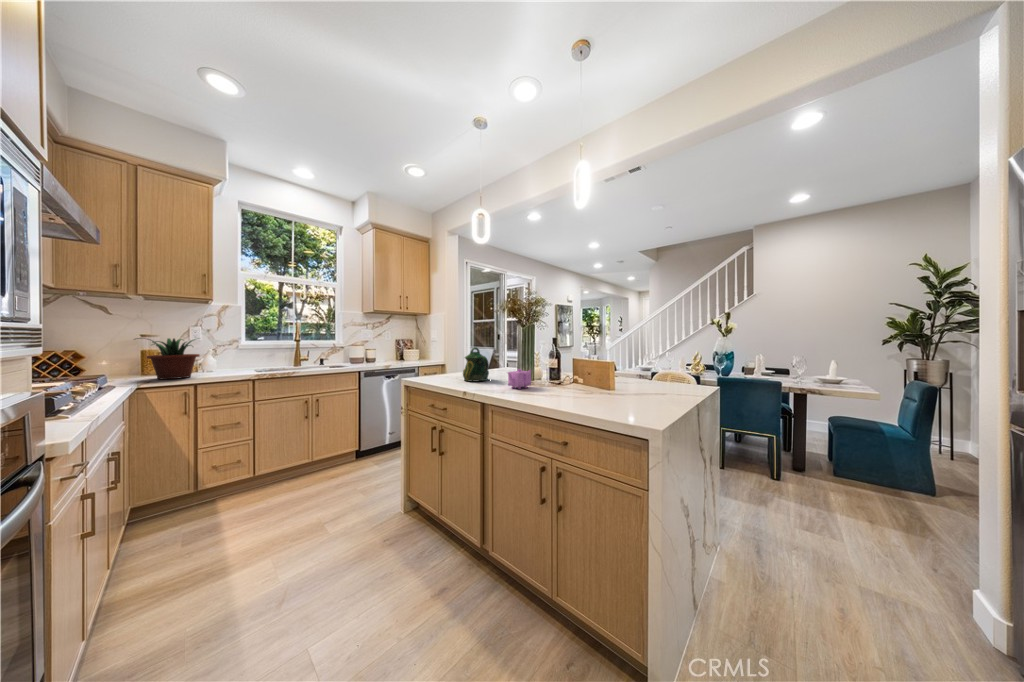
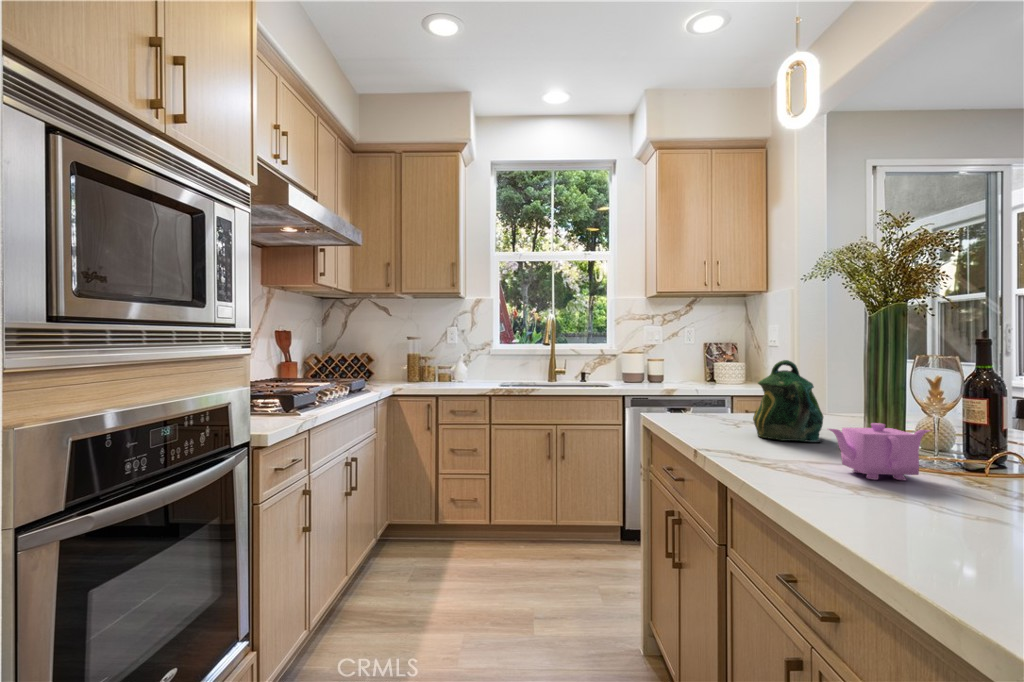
potted plant: present [137,338,200,379] -> none [395,340,449,387]

